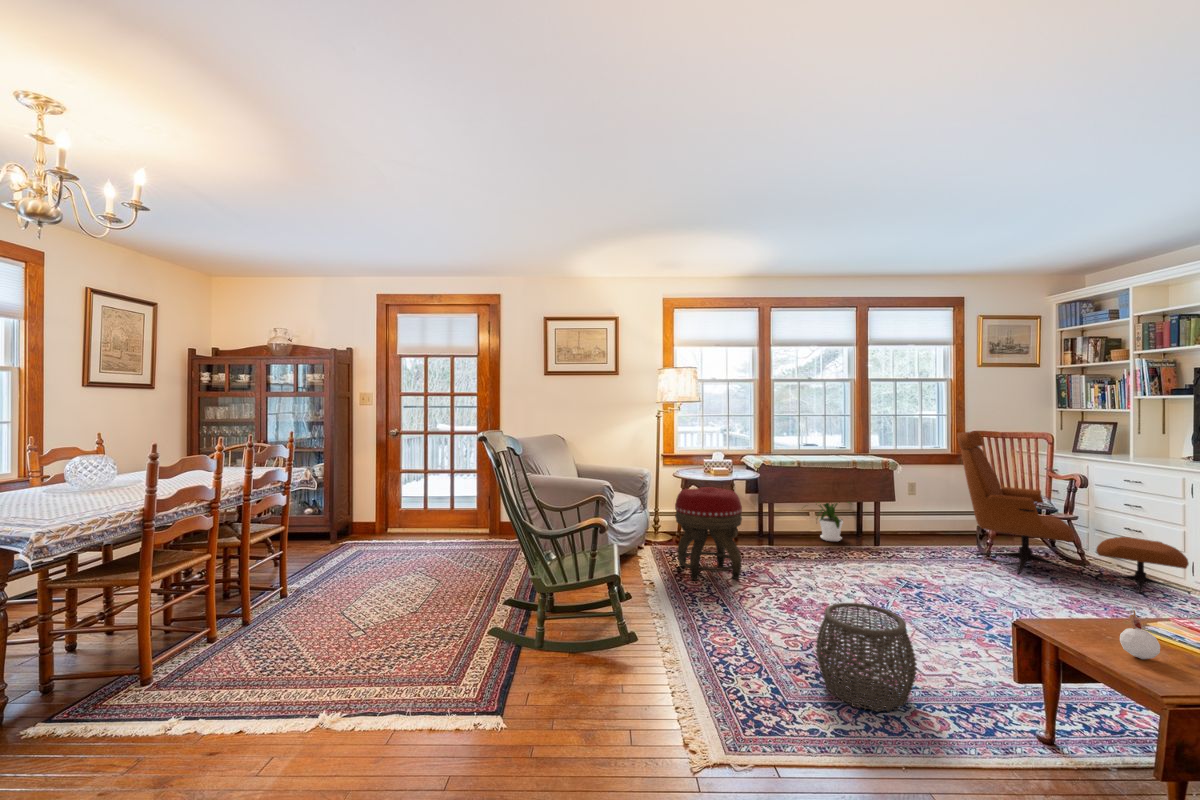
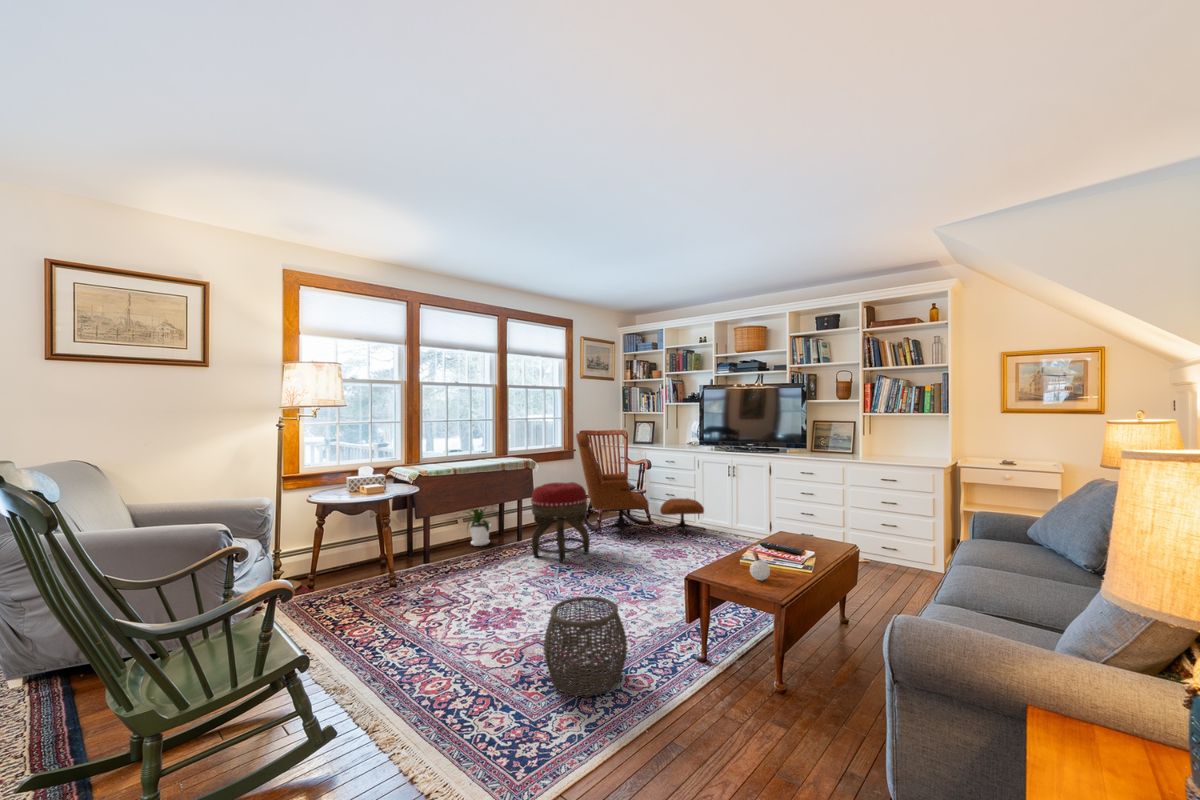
footstool: present [675,487,742,581] -> present [531,482,590,563]

